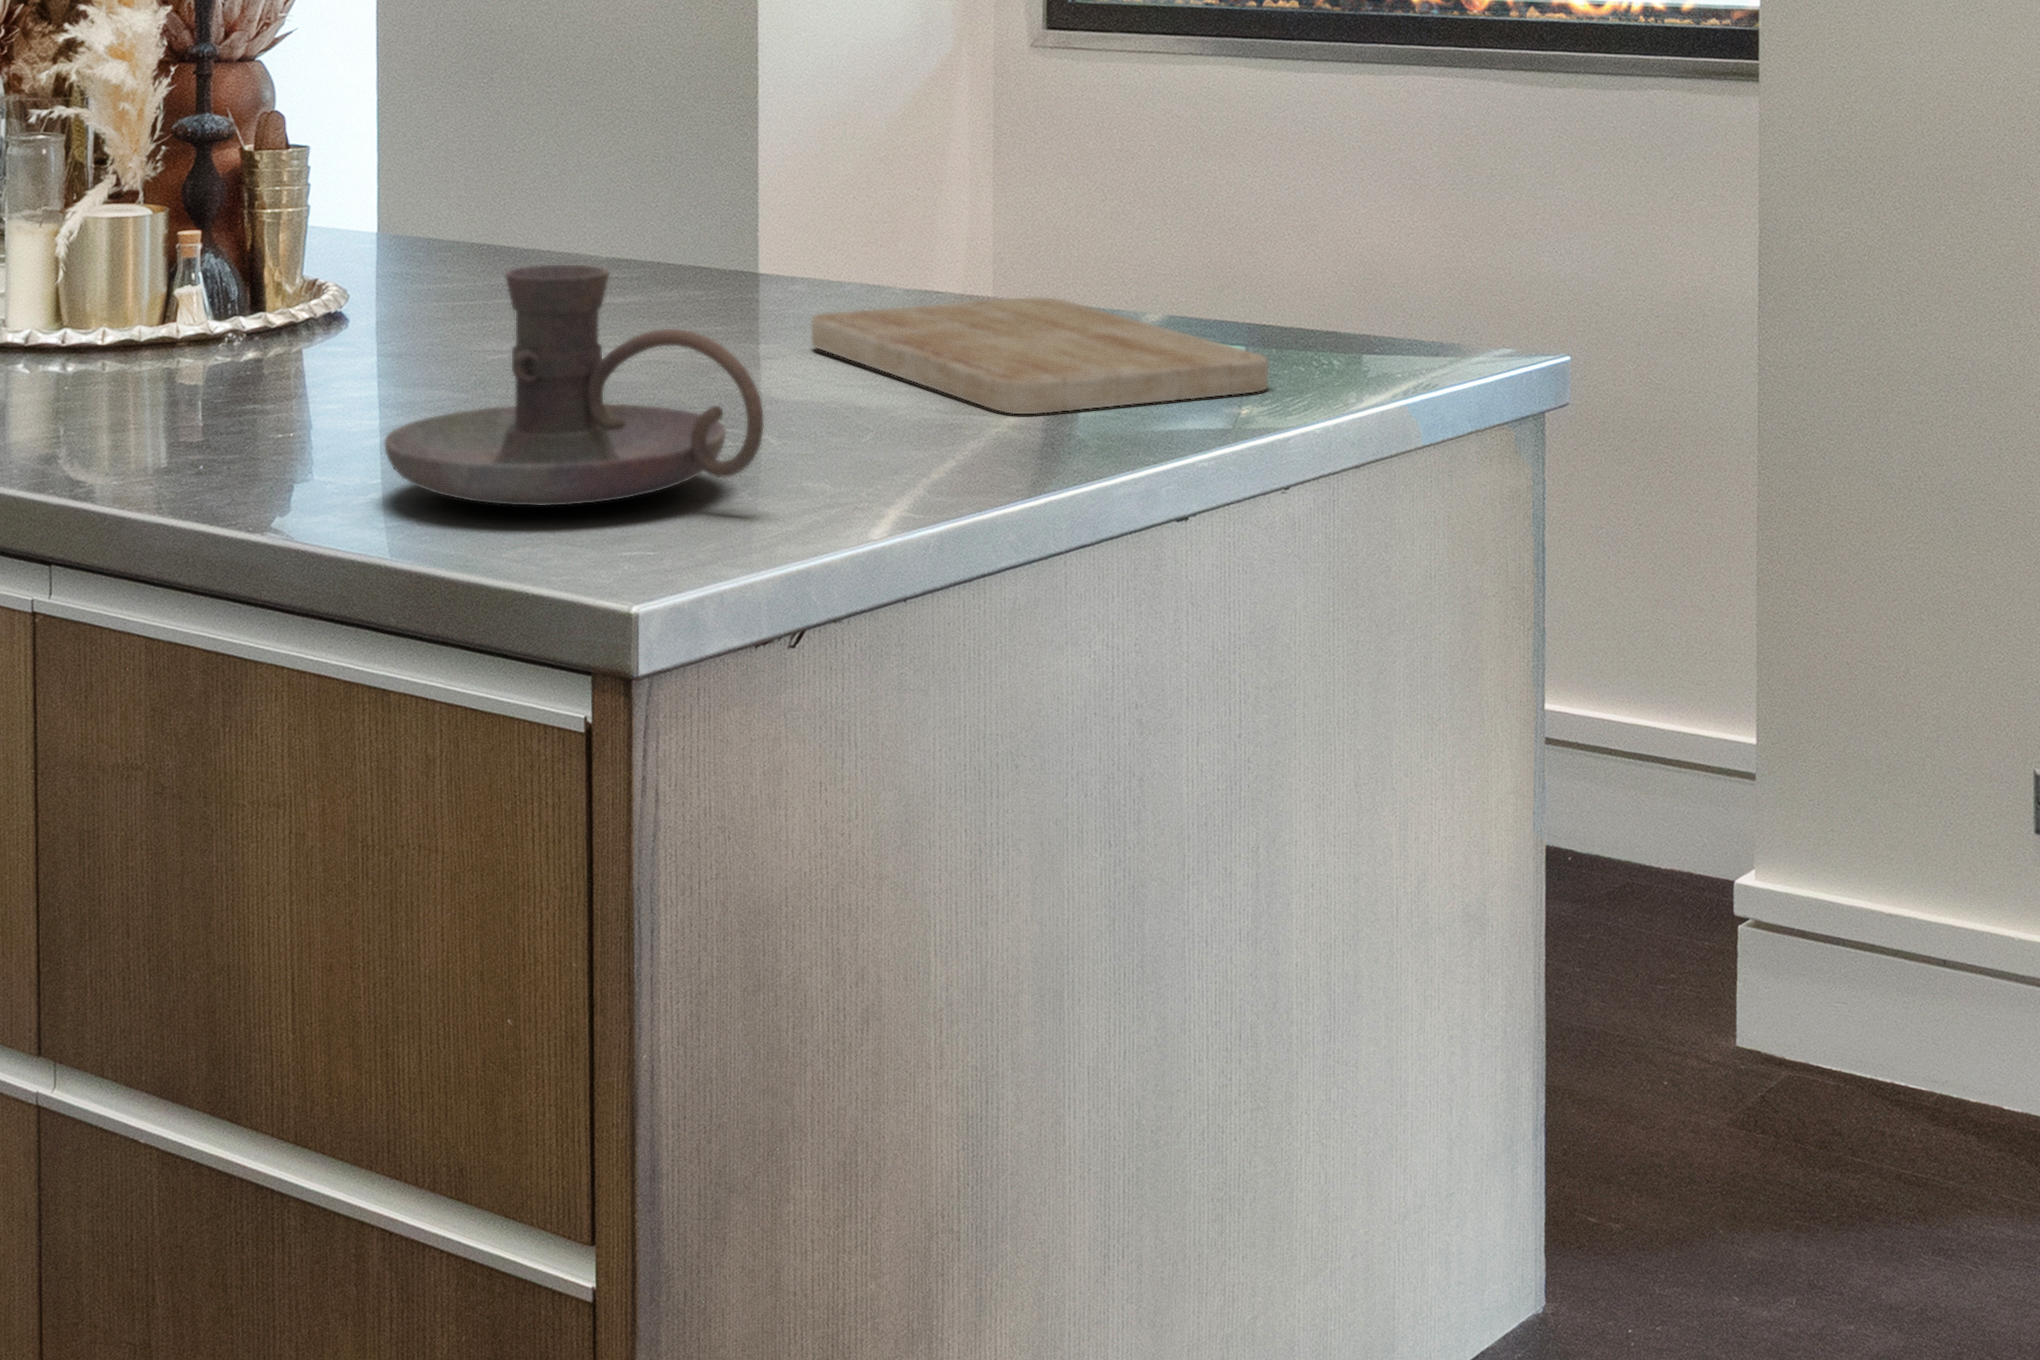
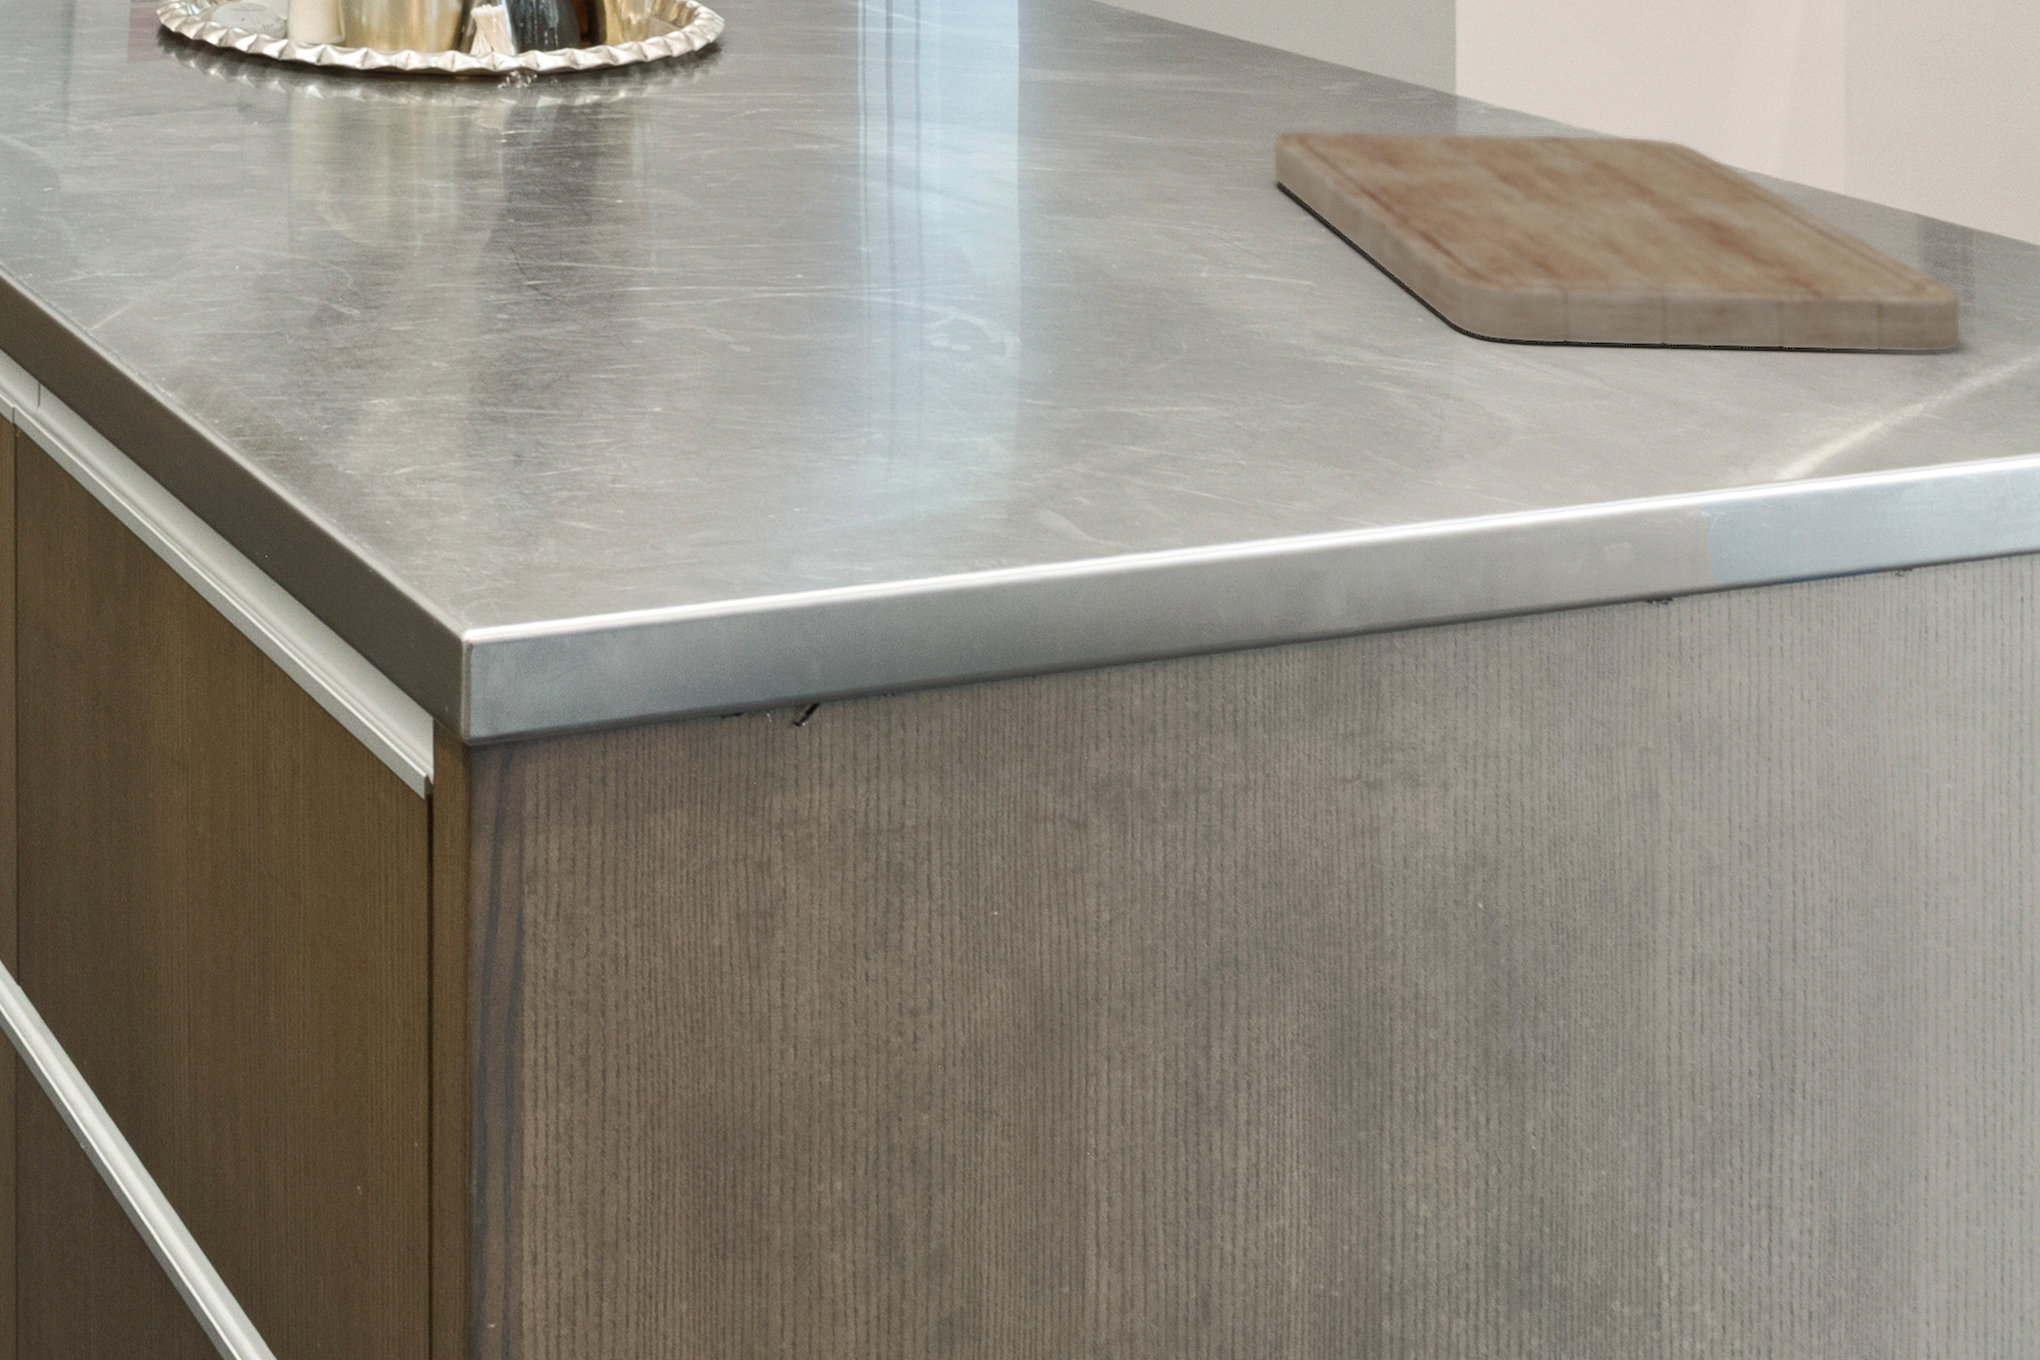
candle holder: present [385,265,763,506] -> none [428,49,914,405]

